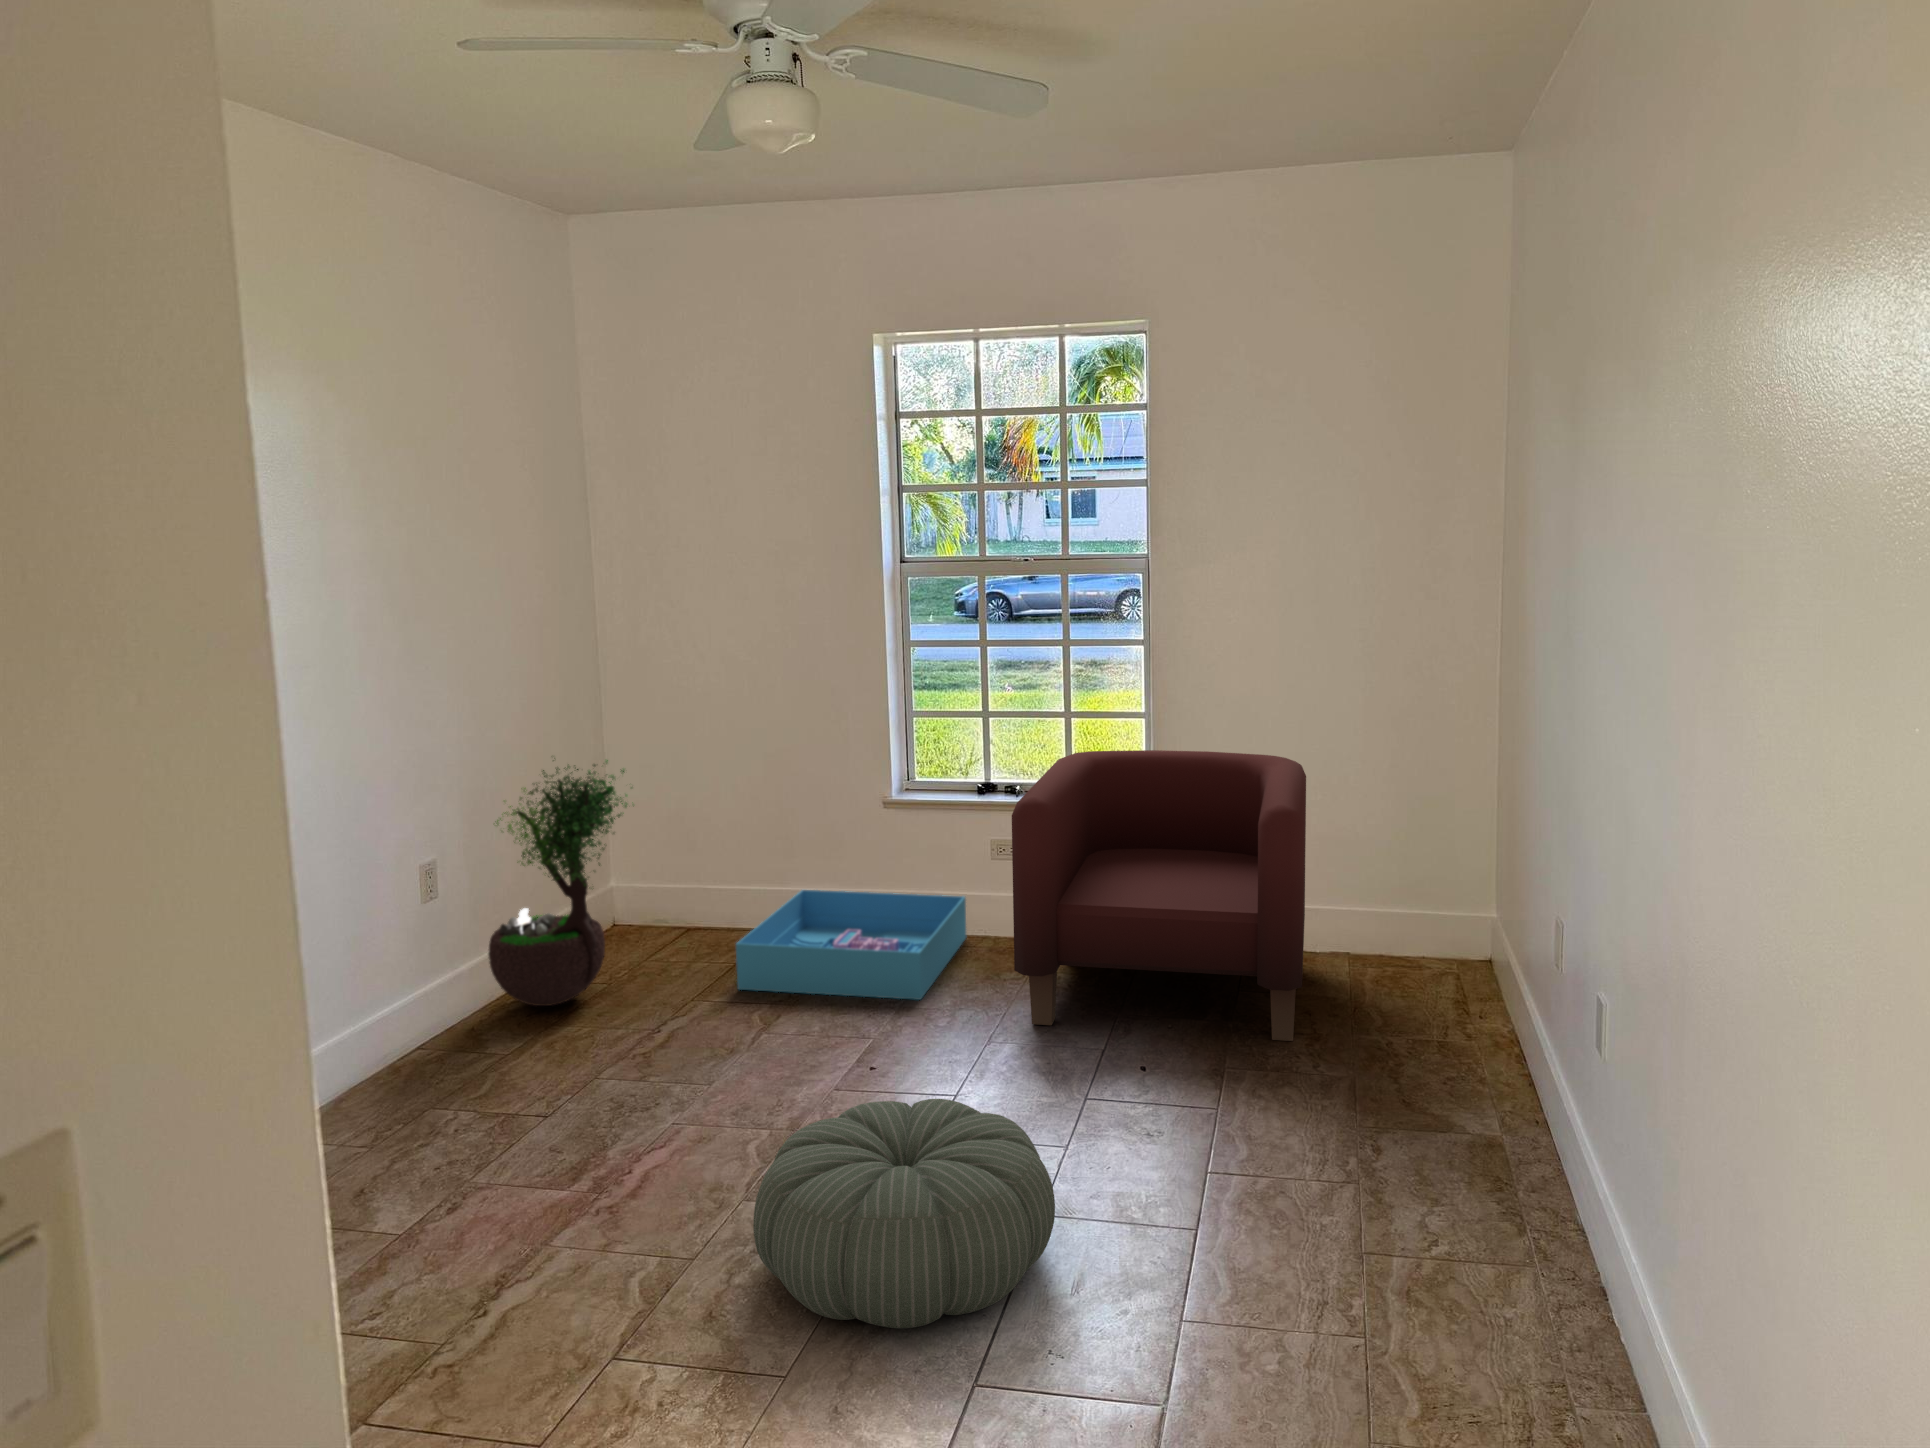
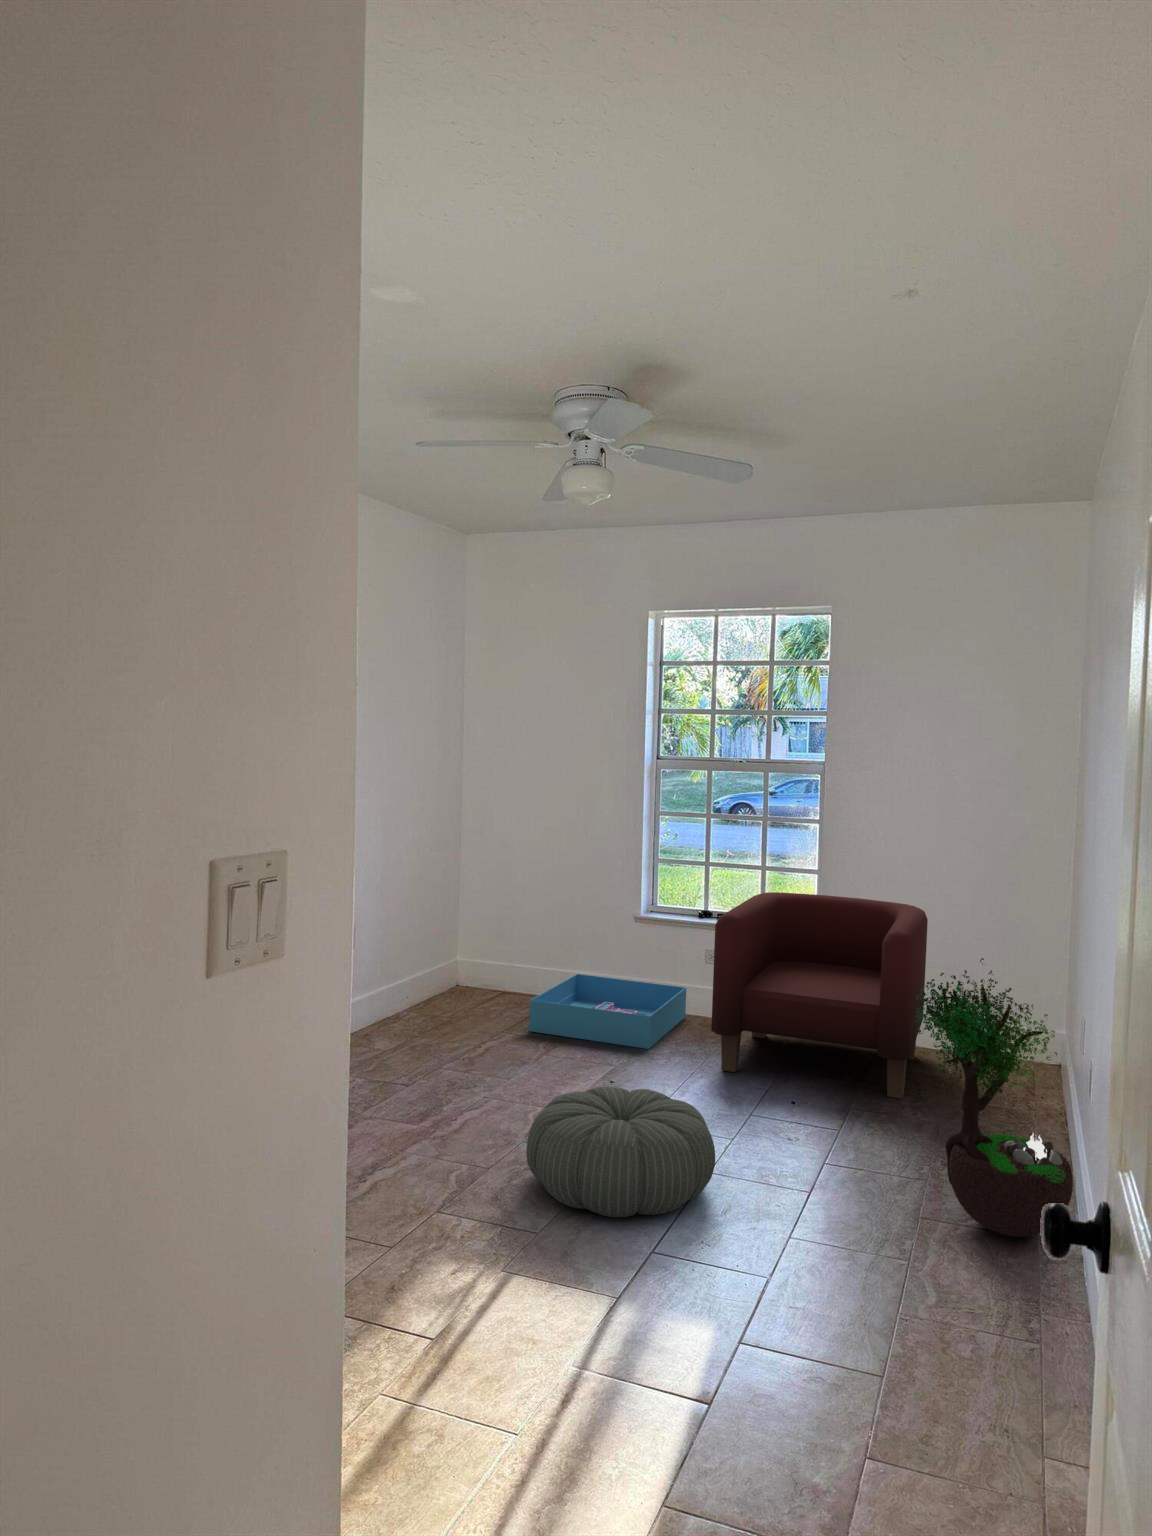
potted tree: present [488,760,627,1006] -> present [913,958,1073,1237]

